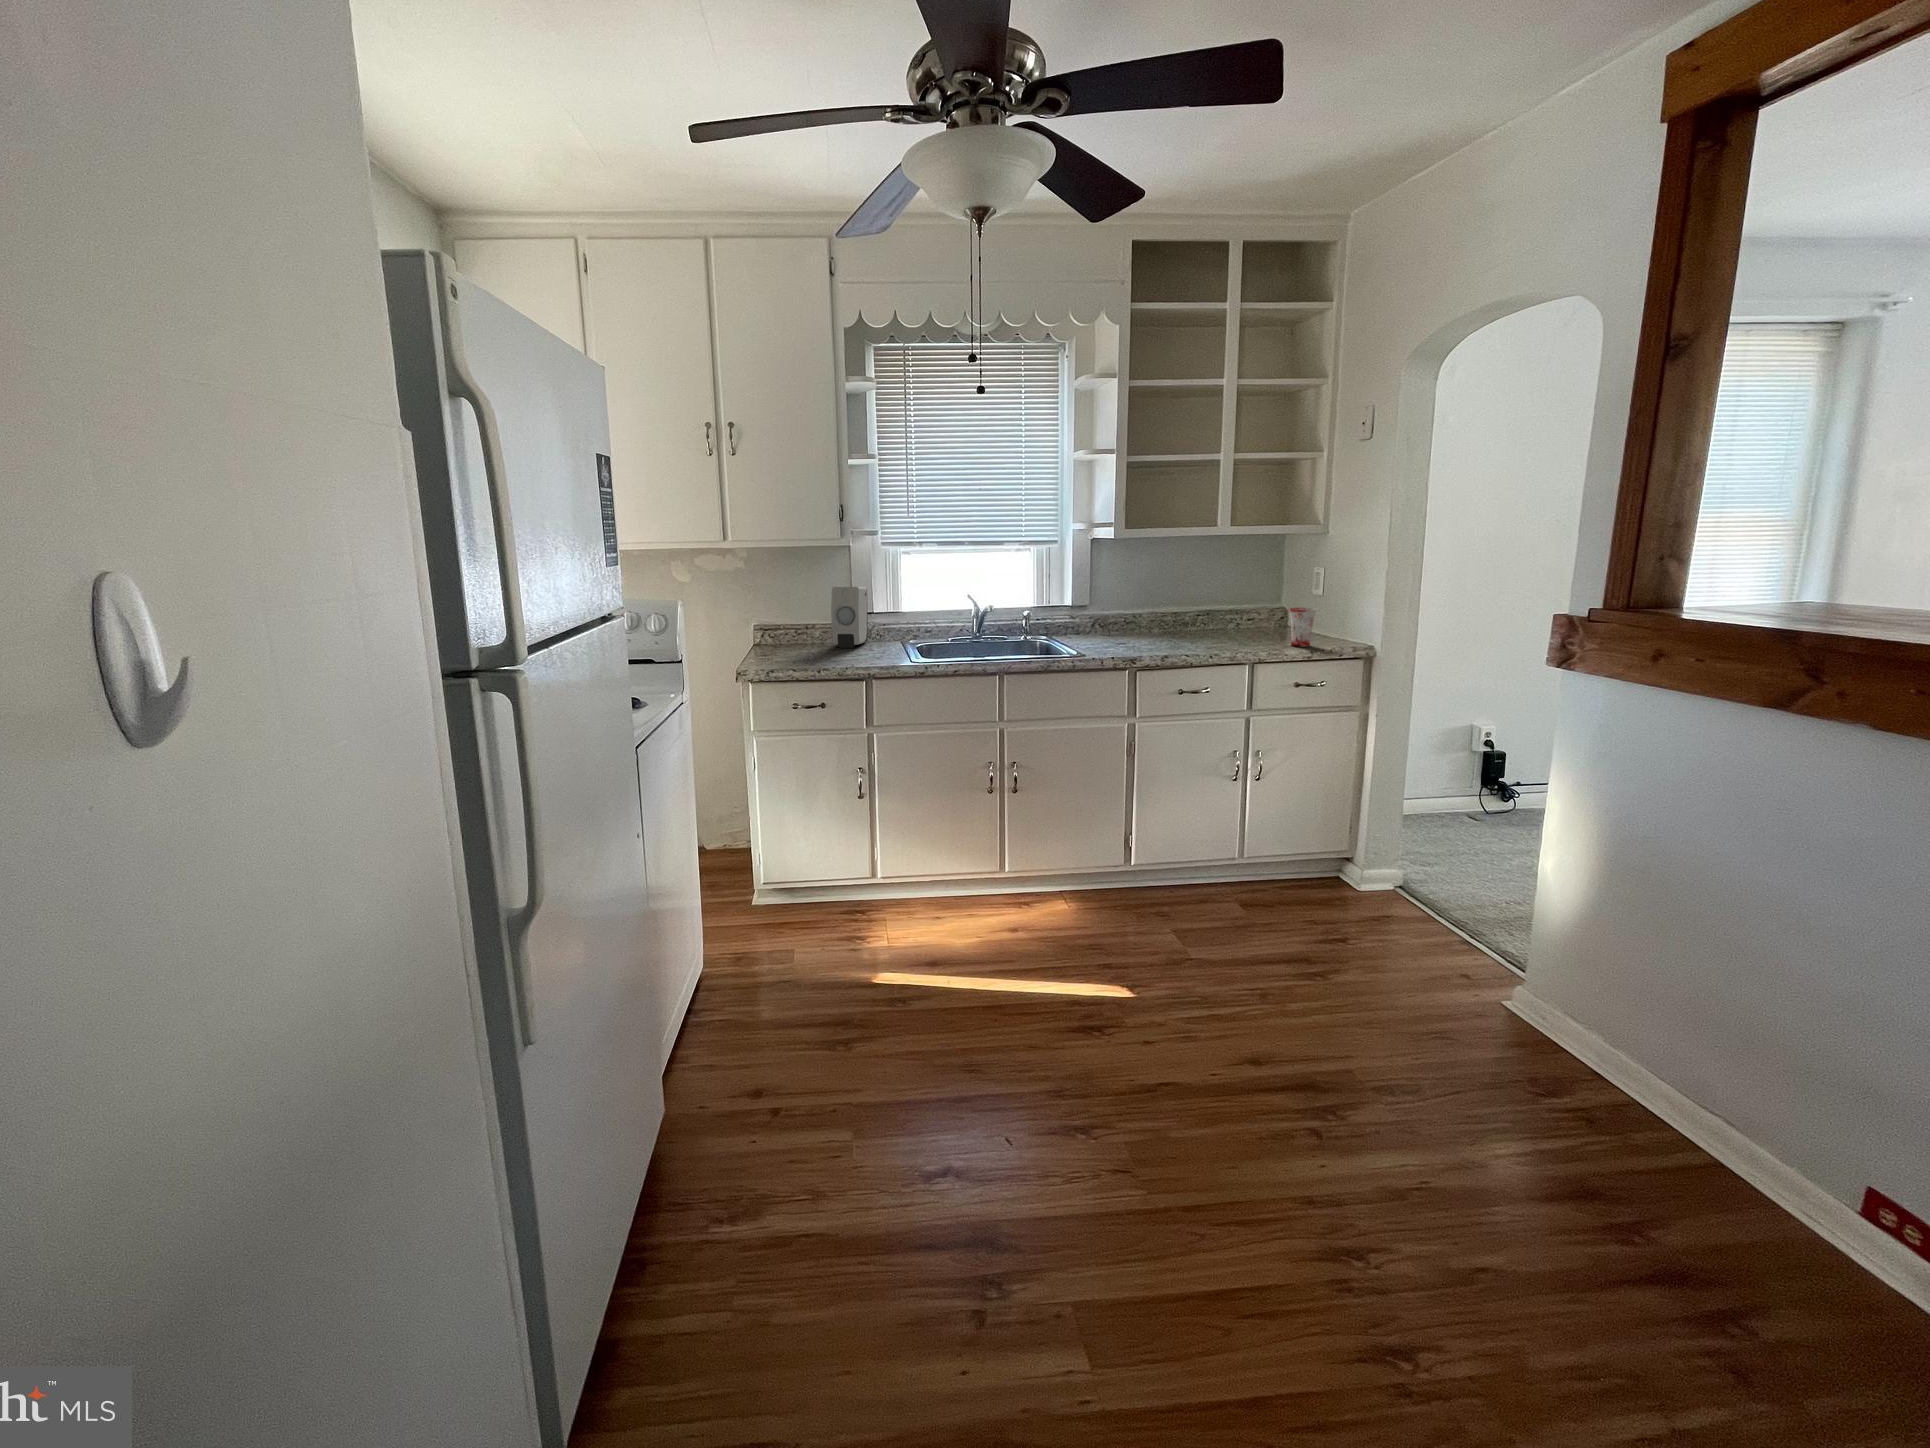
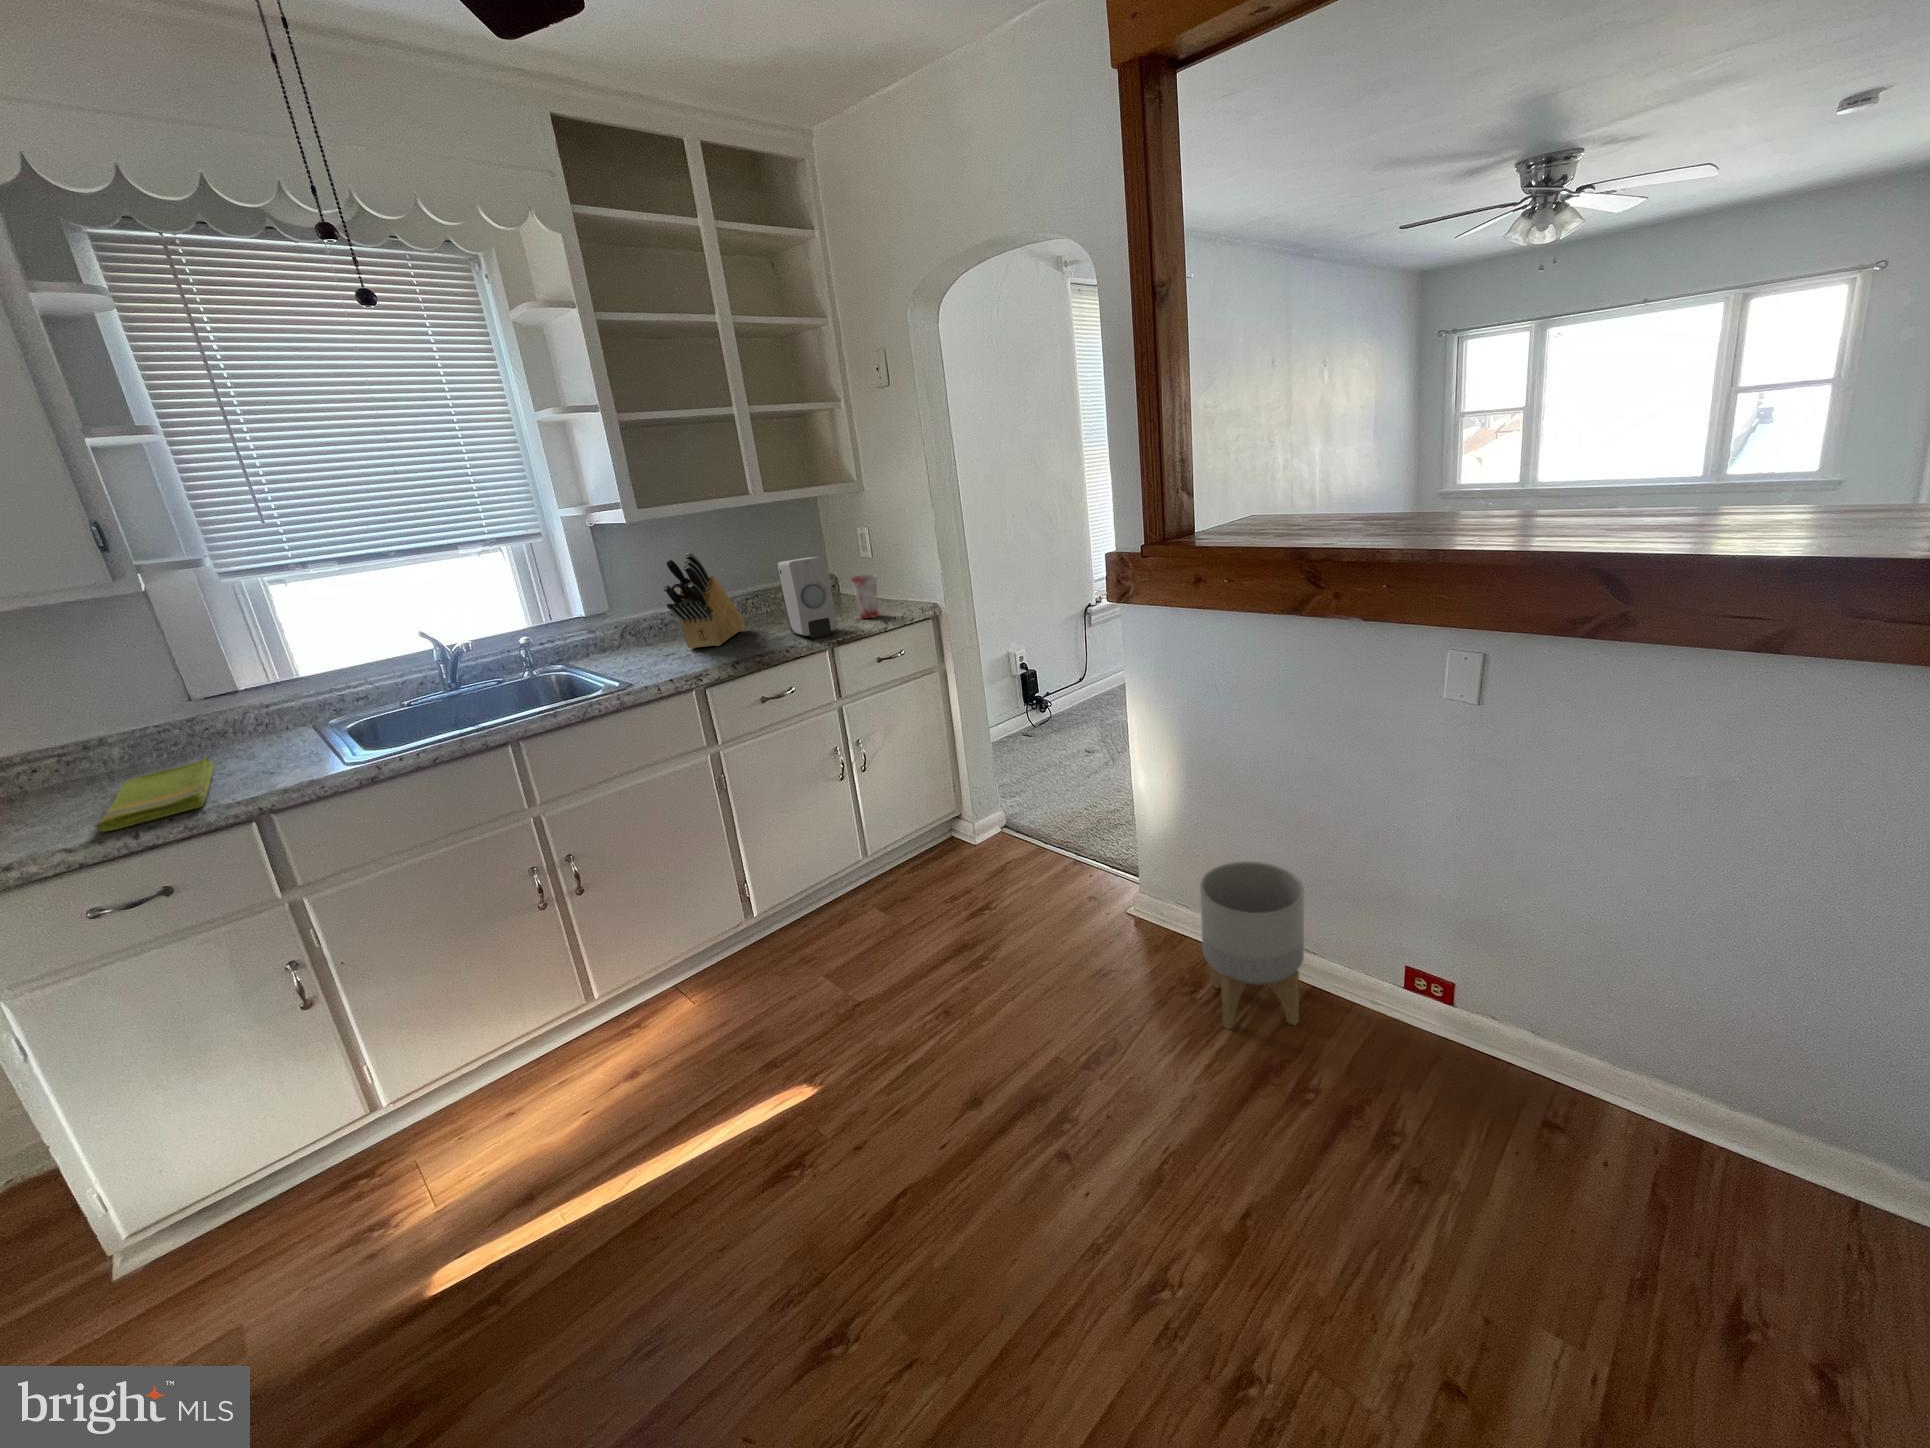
knife block: none [1127,566,1189,644] -> present [663,553,744,649]
soap dispenser: present [831,587,868,648] -> present [777,557,837,638]
dish towel: none [804,644,855,667] -> present [96,756,214,831]
planter: none [1567,975,1737,1192] -> present [1200,861,1304,1029]

